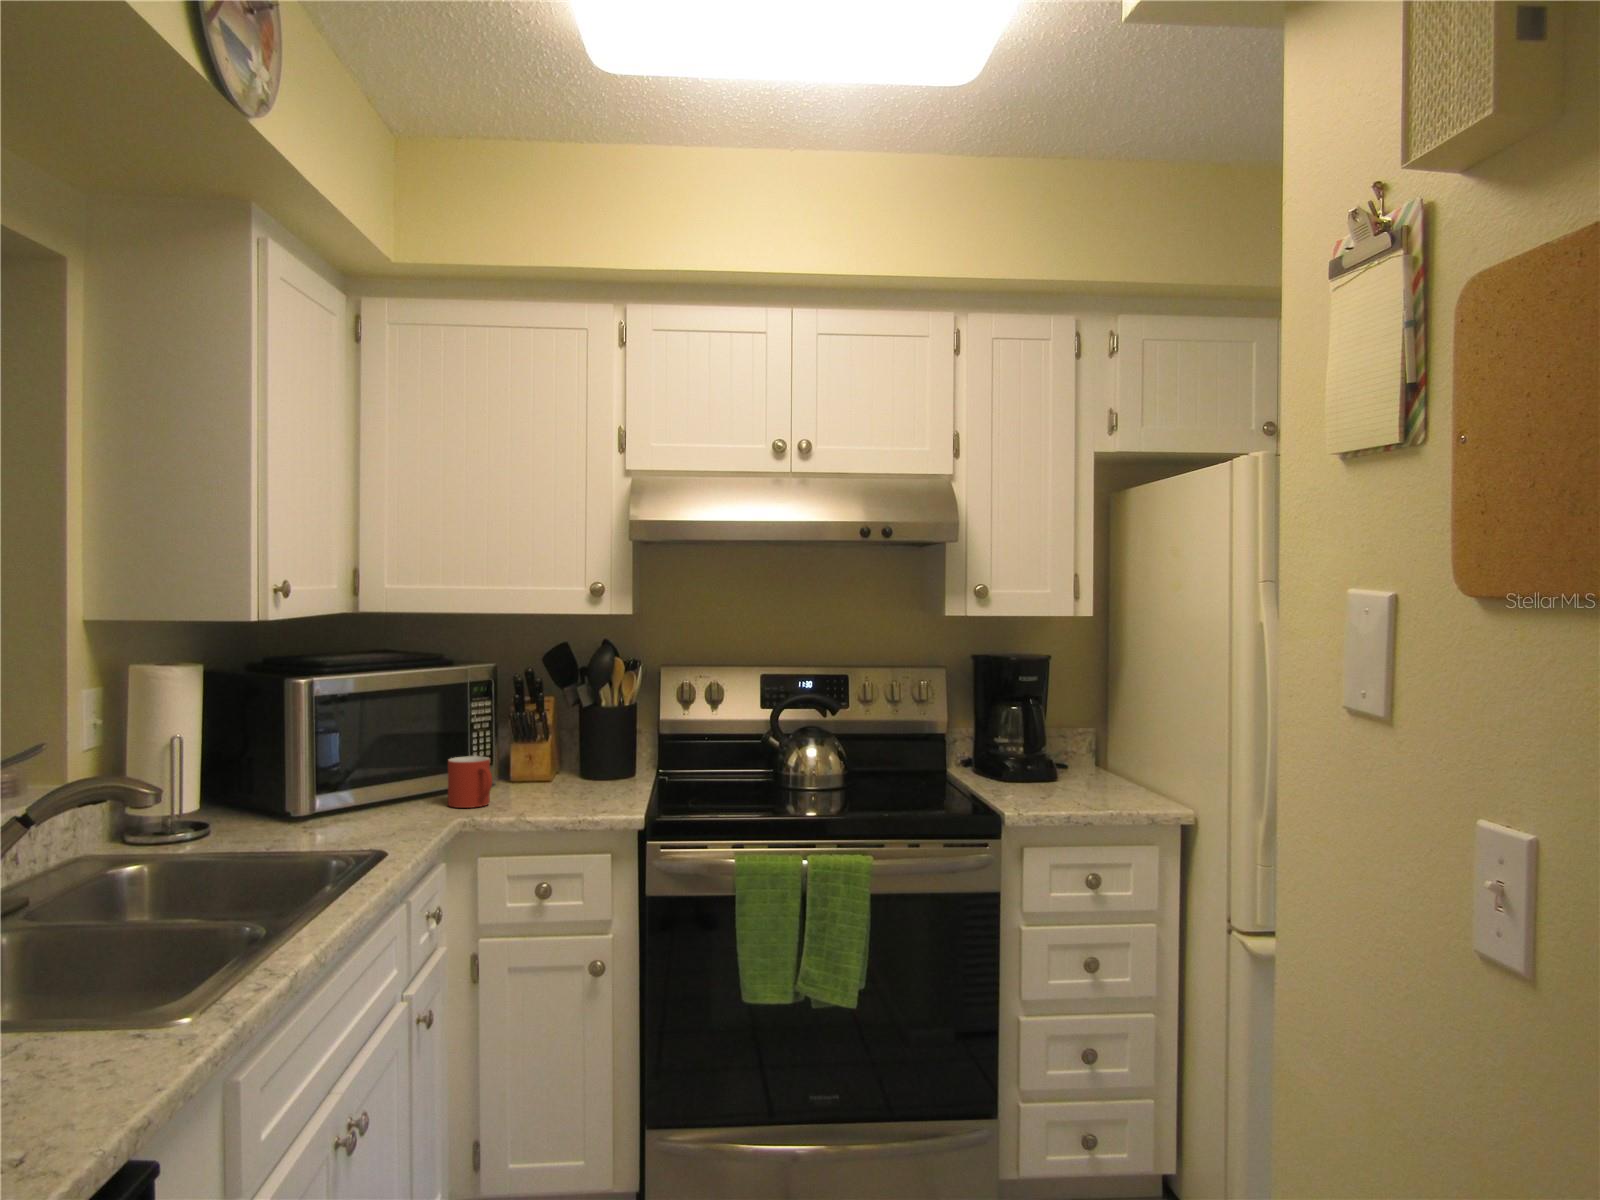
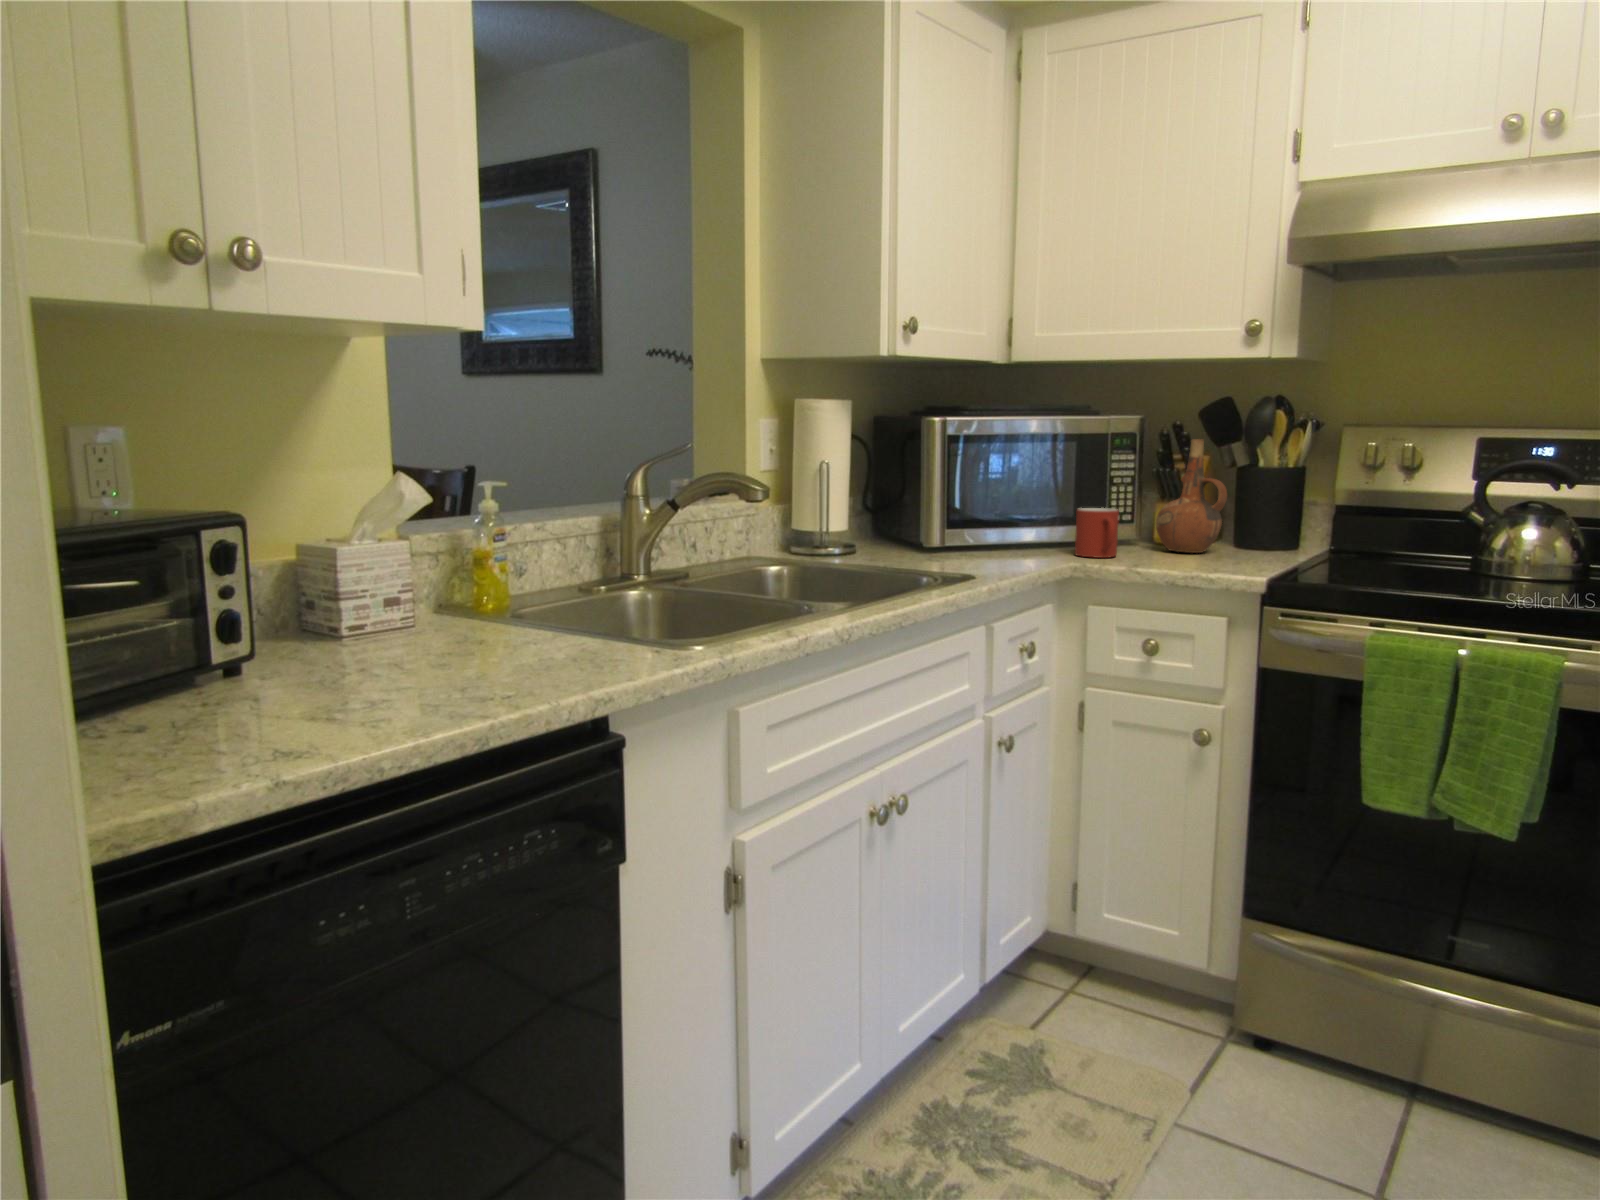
ceramic pitcher: none [514,683,578,791] -> present [1156,439,1227,553]

